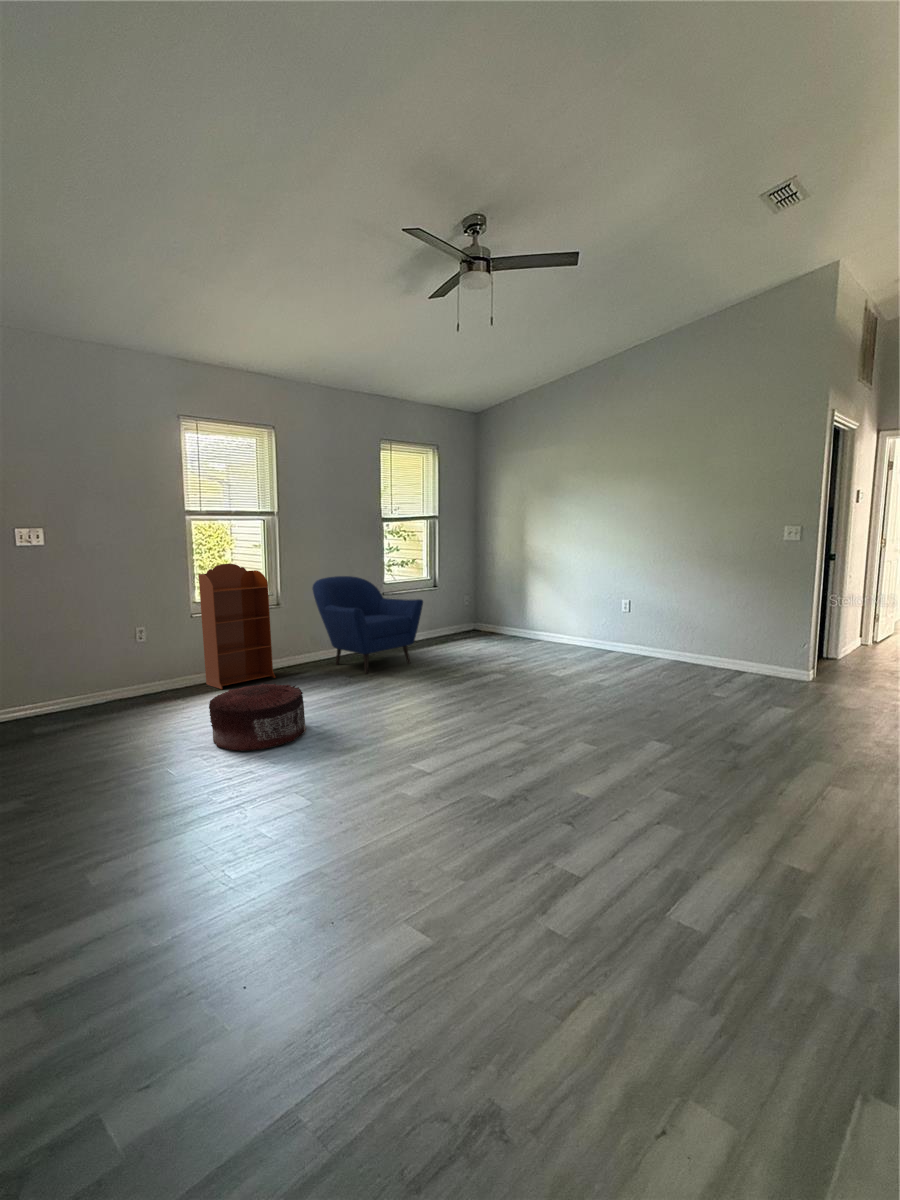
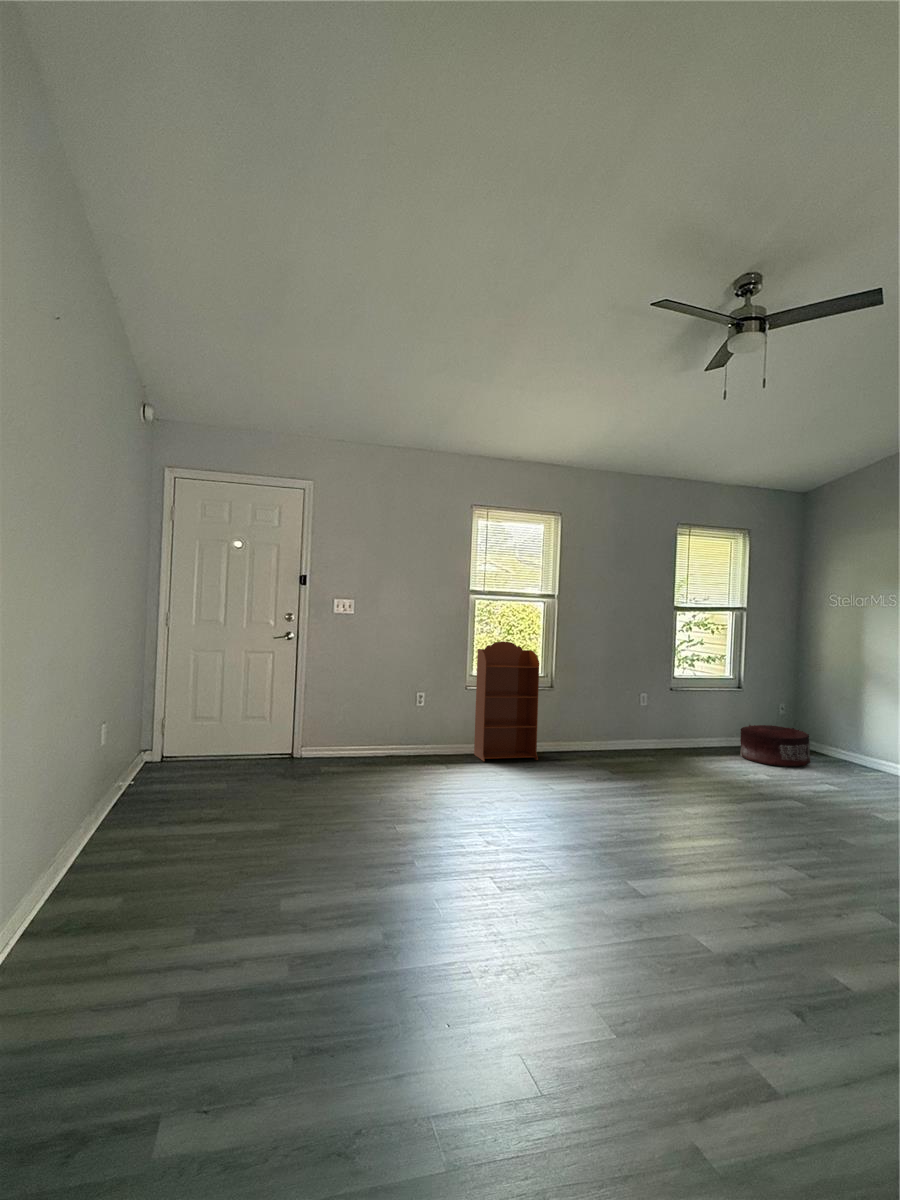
armchair: present [312,576,423,674] -> none [587,664,710,774]
pouf: present [209,683,306,751] -> present [740,725,810,766]

